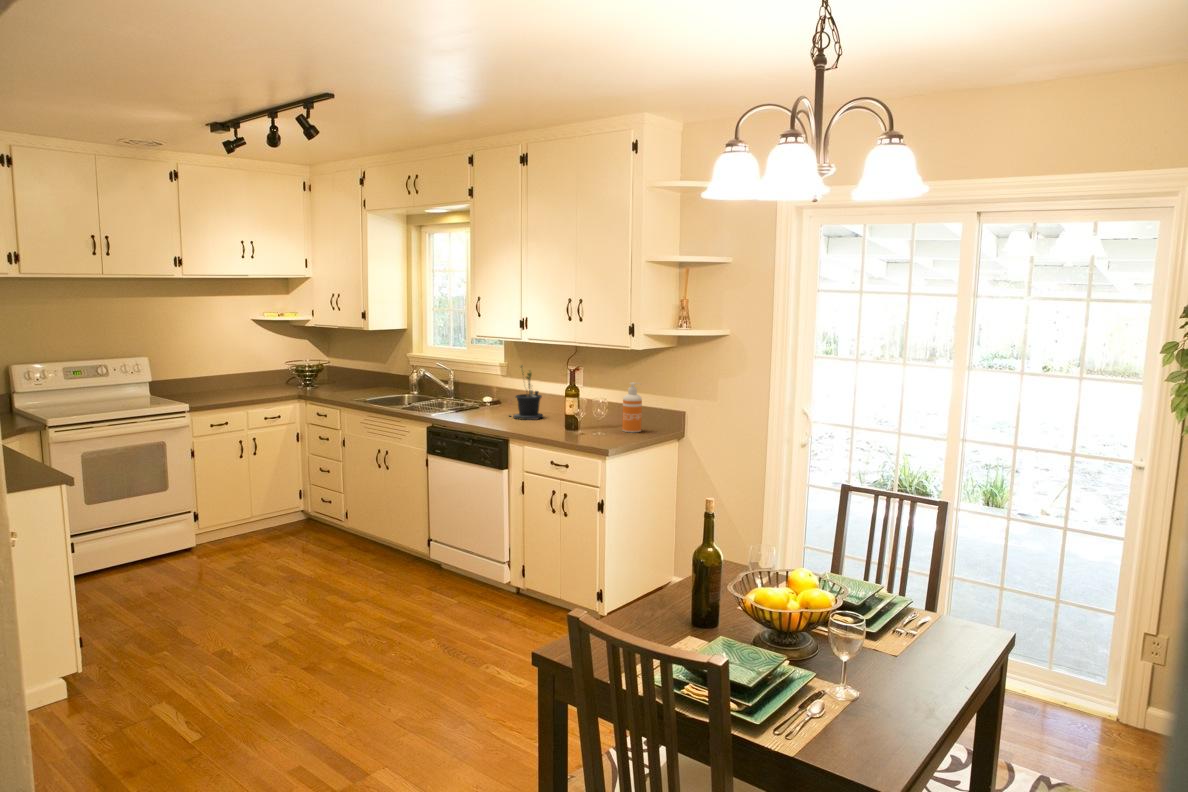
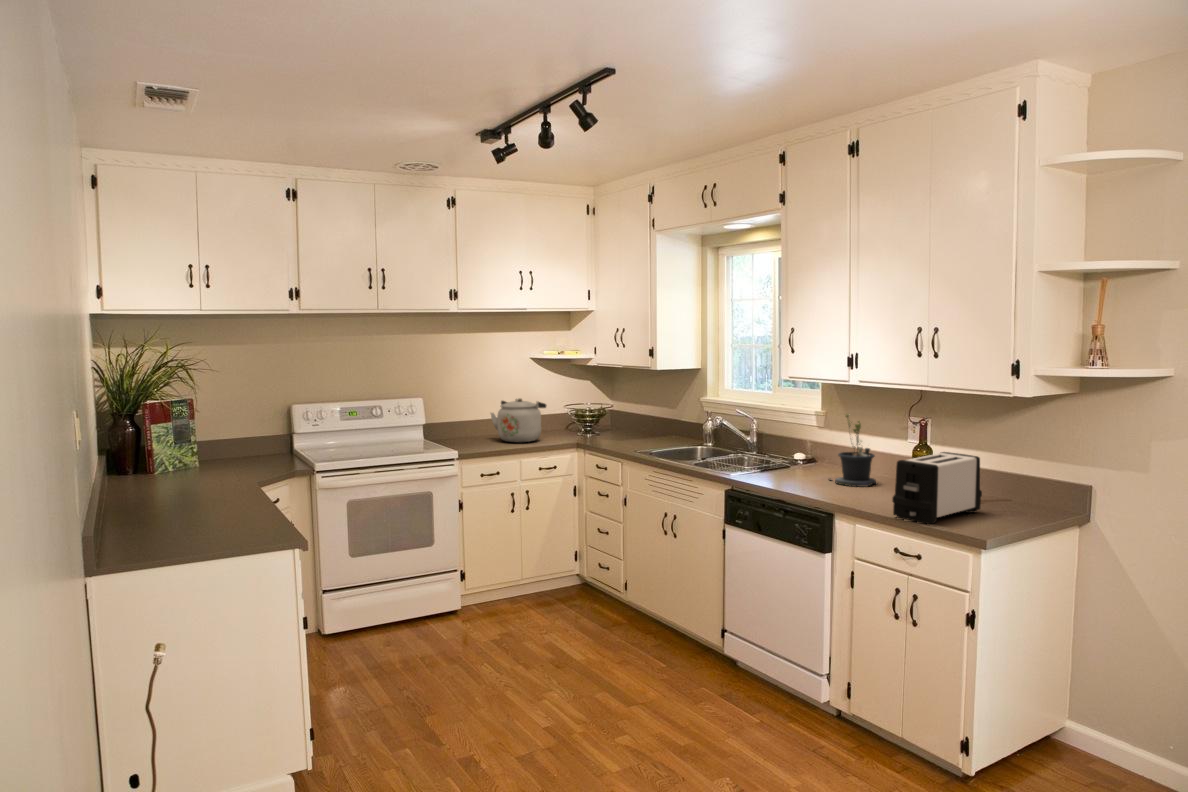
kettle: none [216,356,270,395] -> present [491,398,547,442]
soap dispenser: present [622,383,642,432] -> none [997,442,1029,513]
toaster: none [550,391,611,442] -> present [892,452,982,524]

